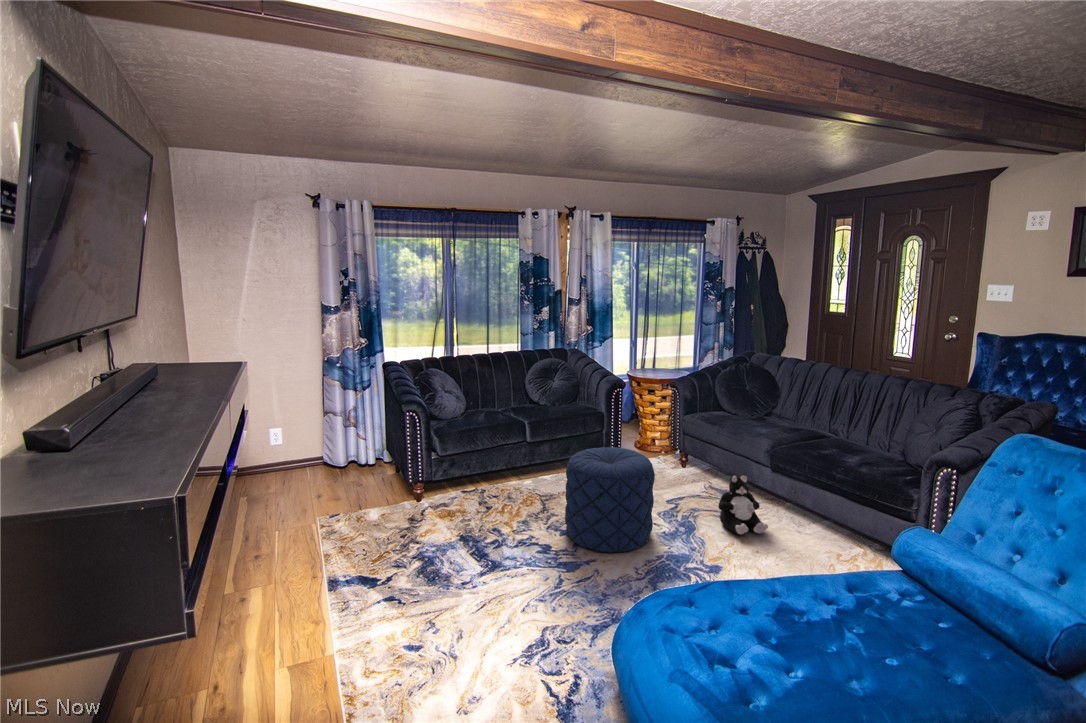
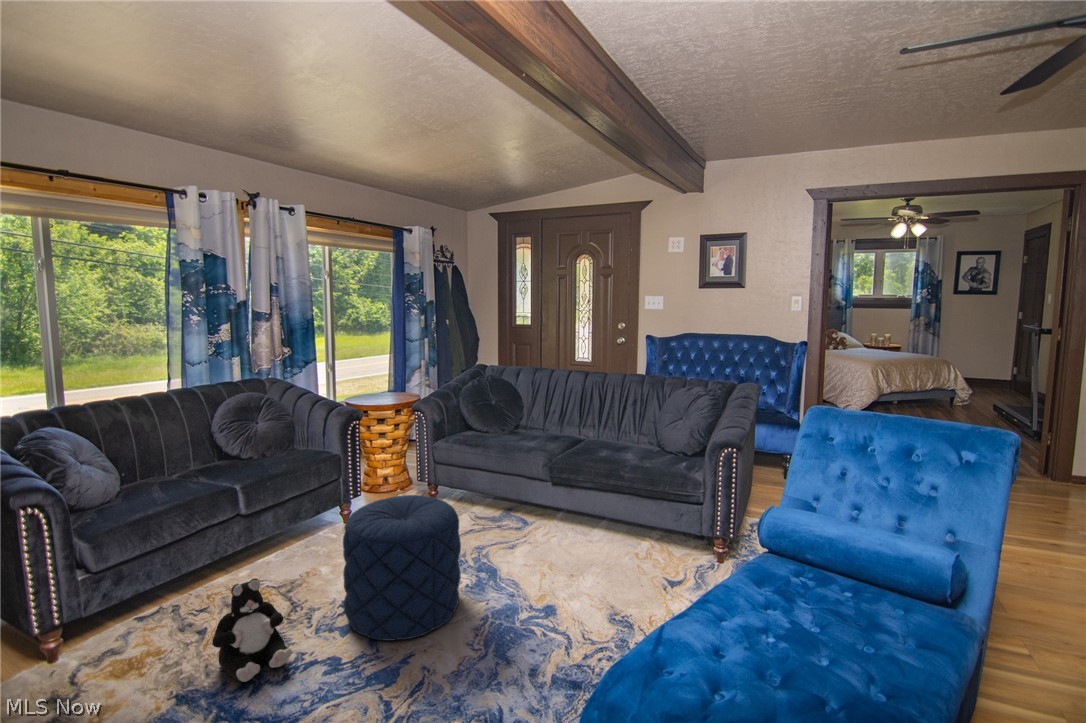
plush toy: present [718,475,768,534] -> present [212,579,292,682]

